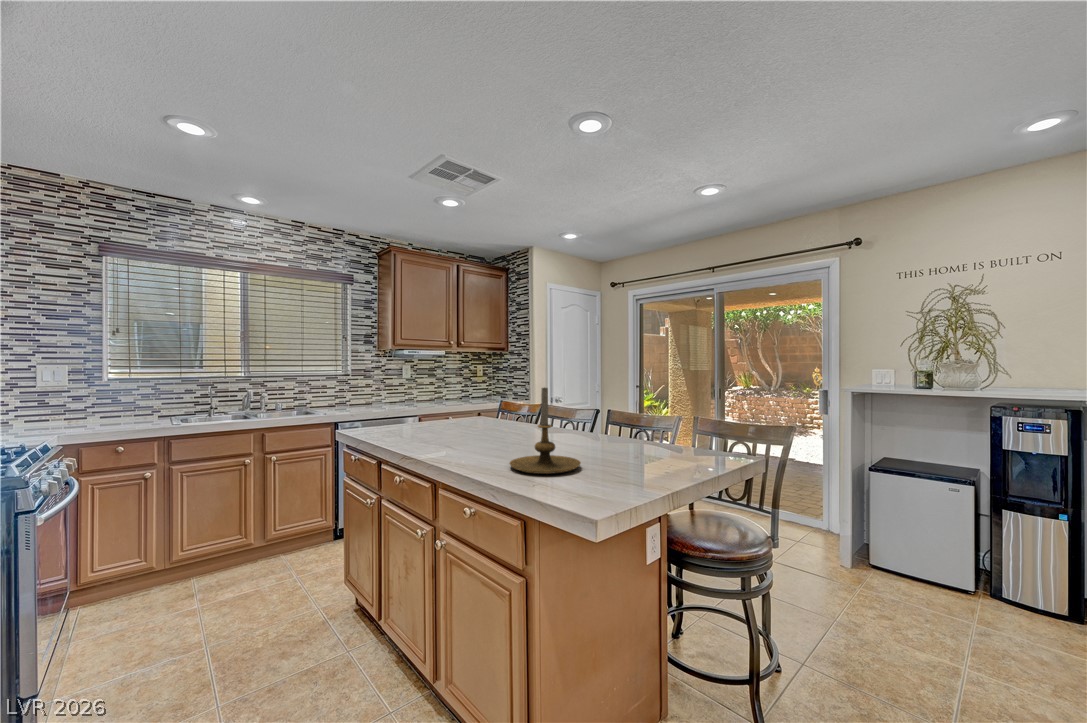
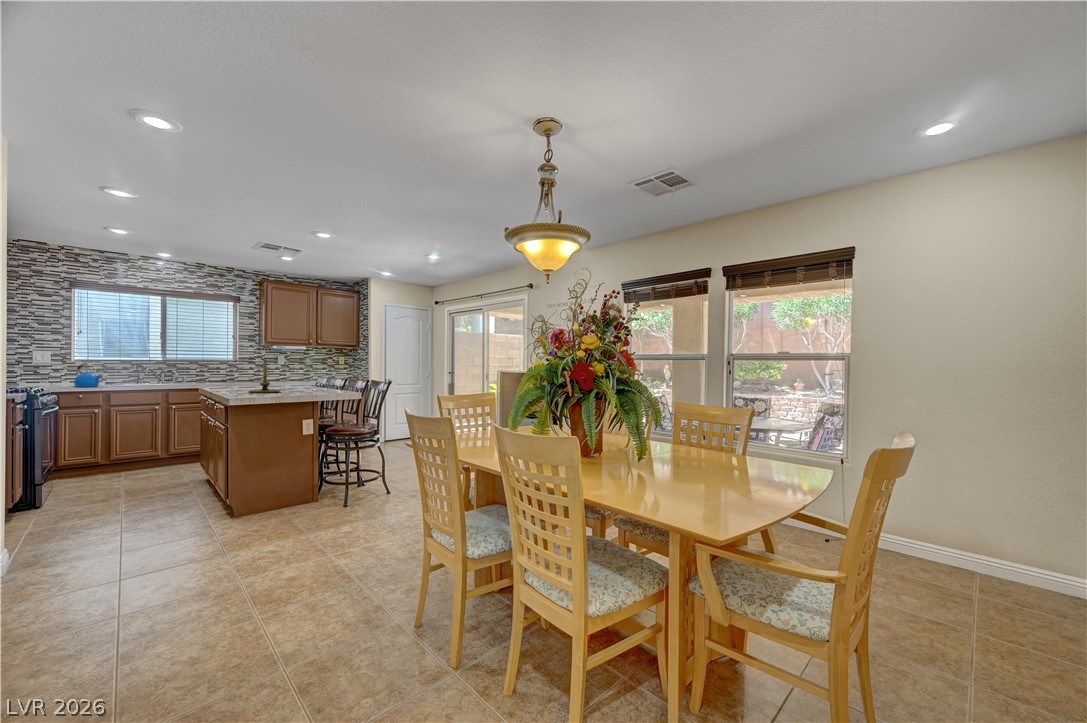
kettle: none [107,386,156,431] -> present [74,363,103,387]

